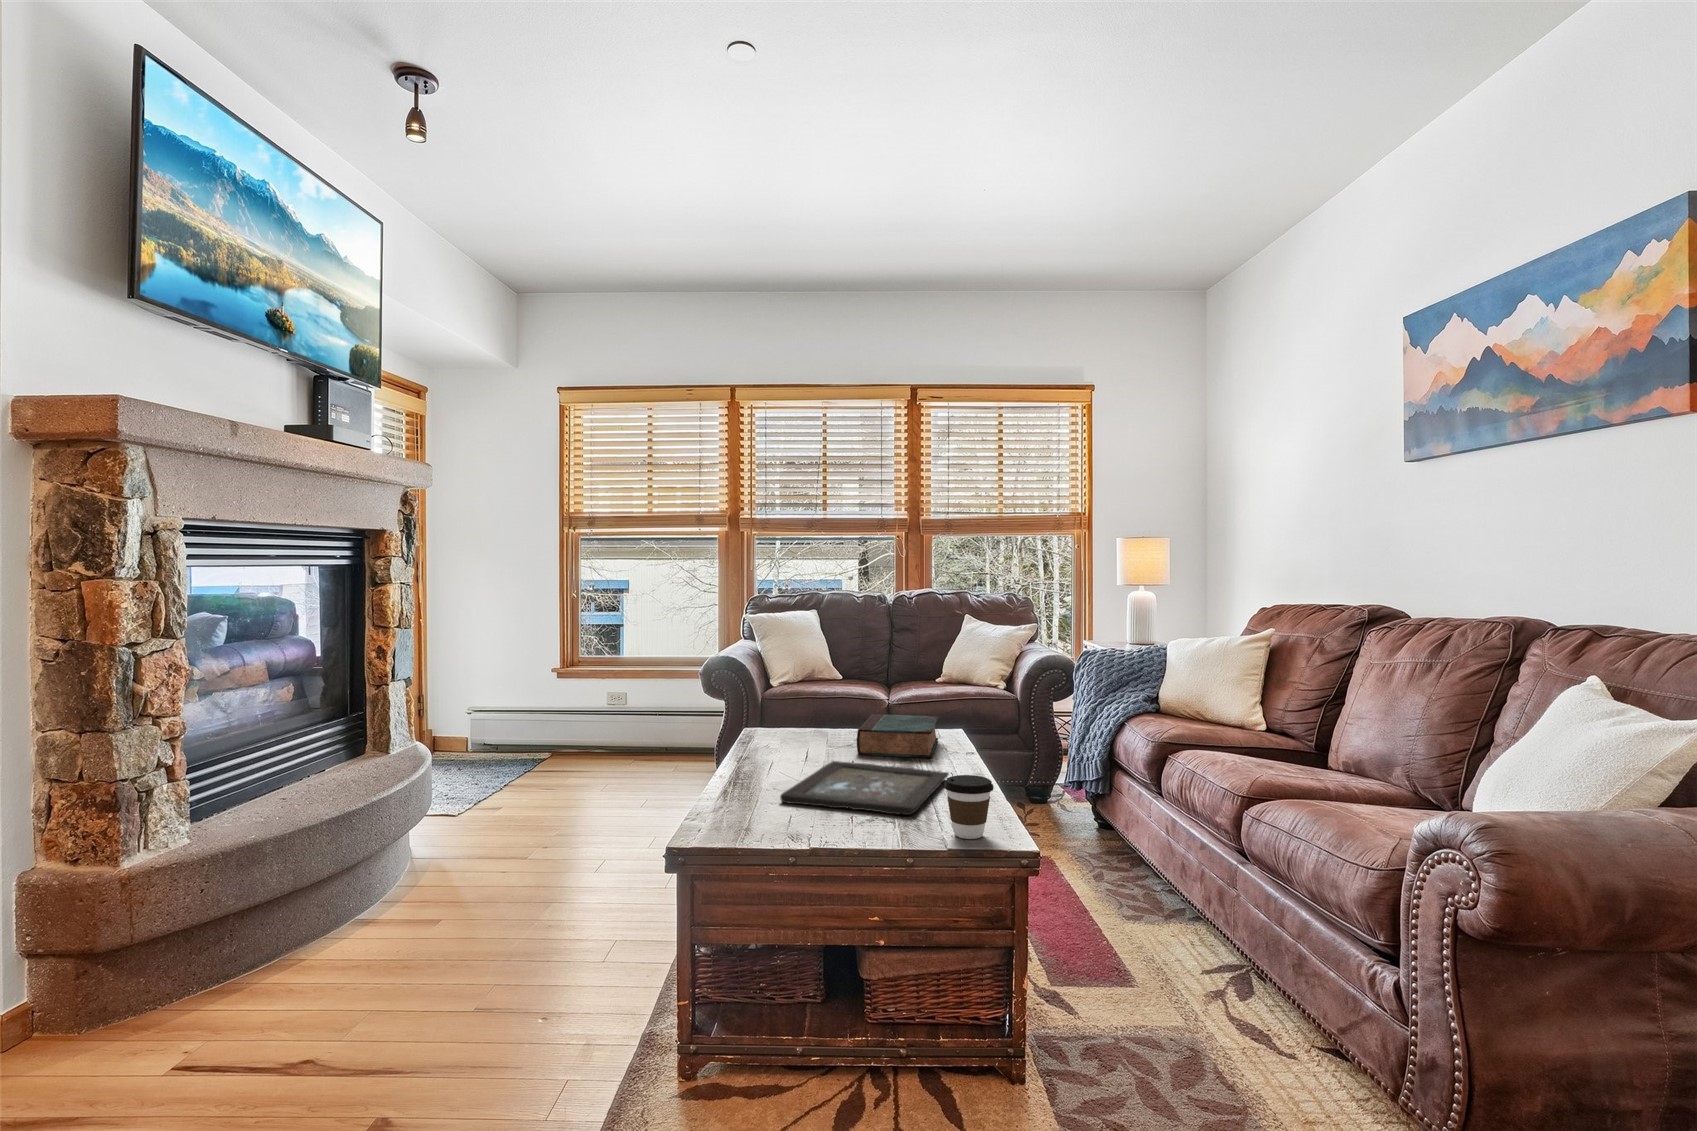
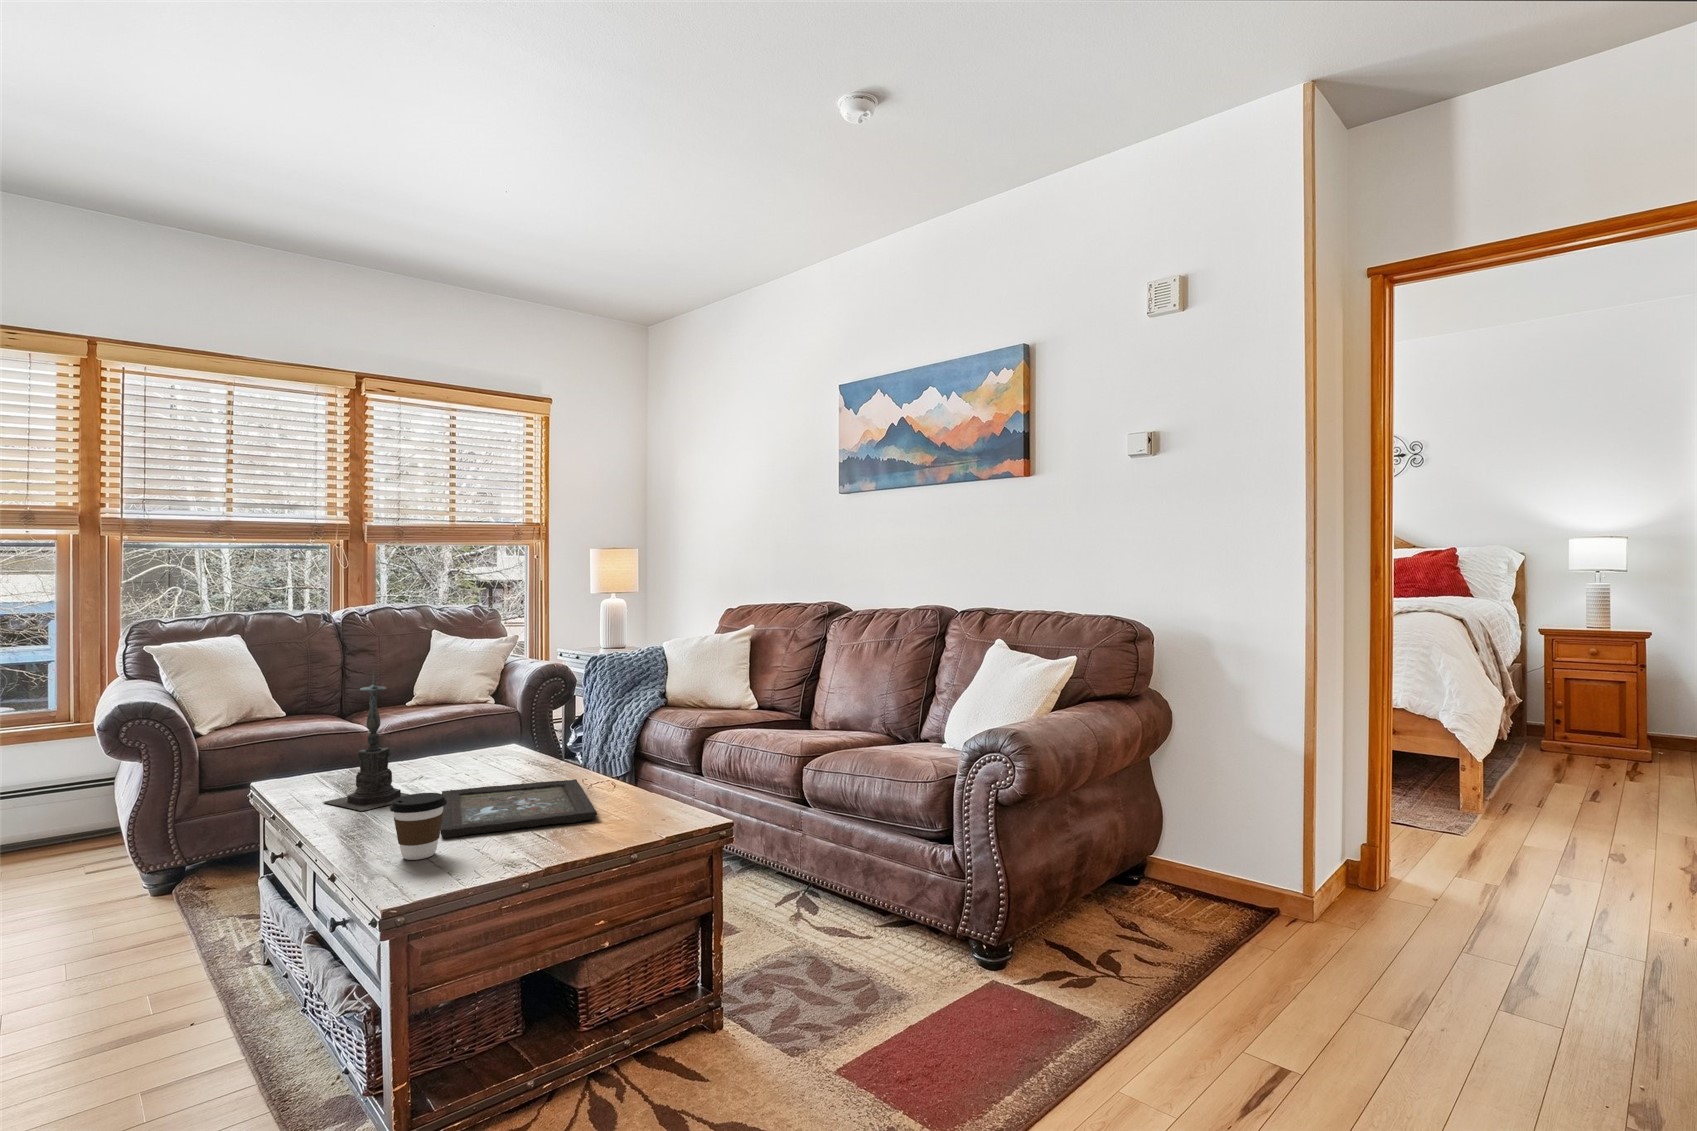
candle holder: none [758,644,823,766] -> present [323,668,409,811]
book: present [857,714,938,758] -> none [430,732,529,783]
coffee cup: present [944,775,994,839] -> present [390,793,447,860]

